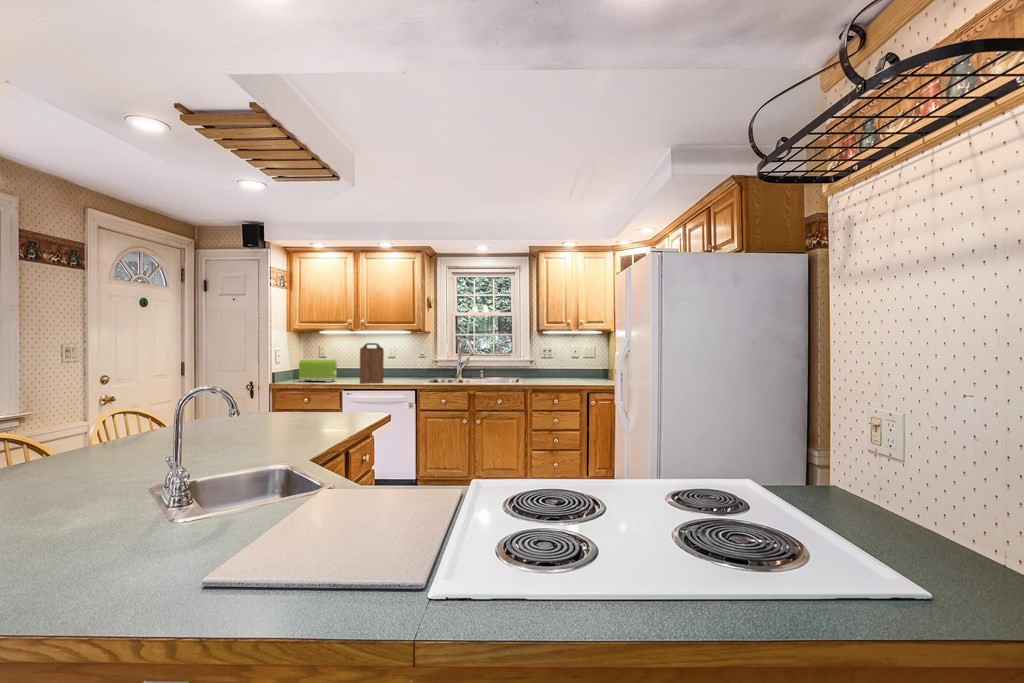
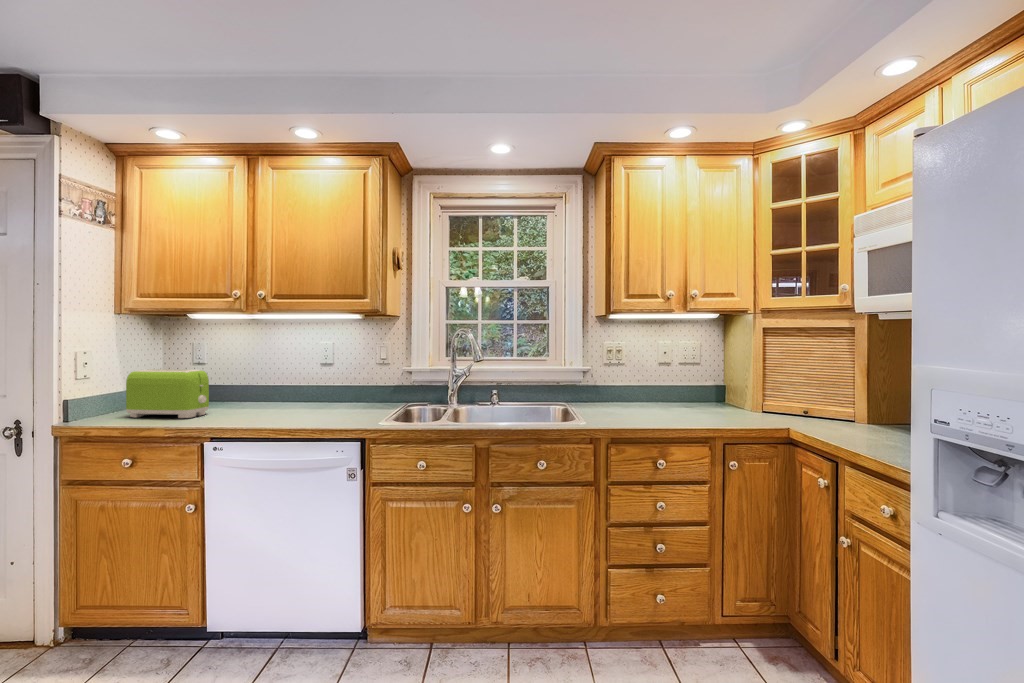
cutting board: present [360,343,384,383] -> none [245,339,298,423]

